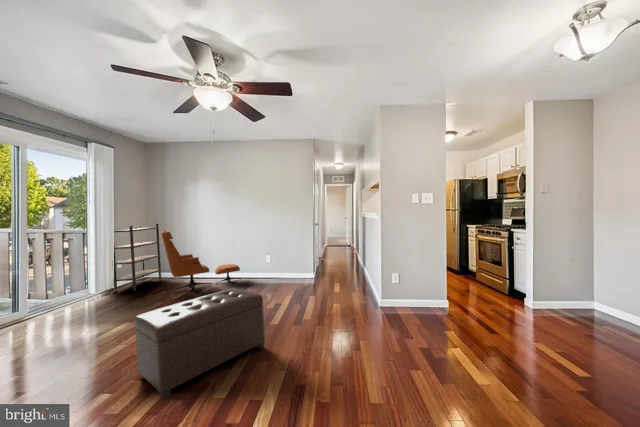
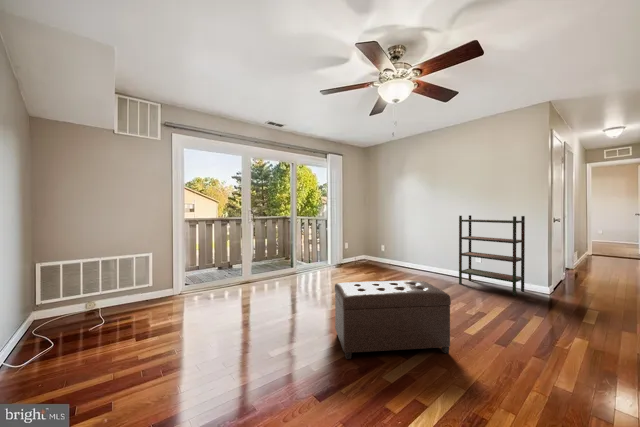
bookshelf: present [114,224,161,292] -> present [459,215,525,296]
lounge chair: present [161,231,240,292] -> none [374,220,446,279]

